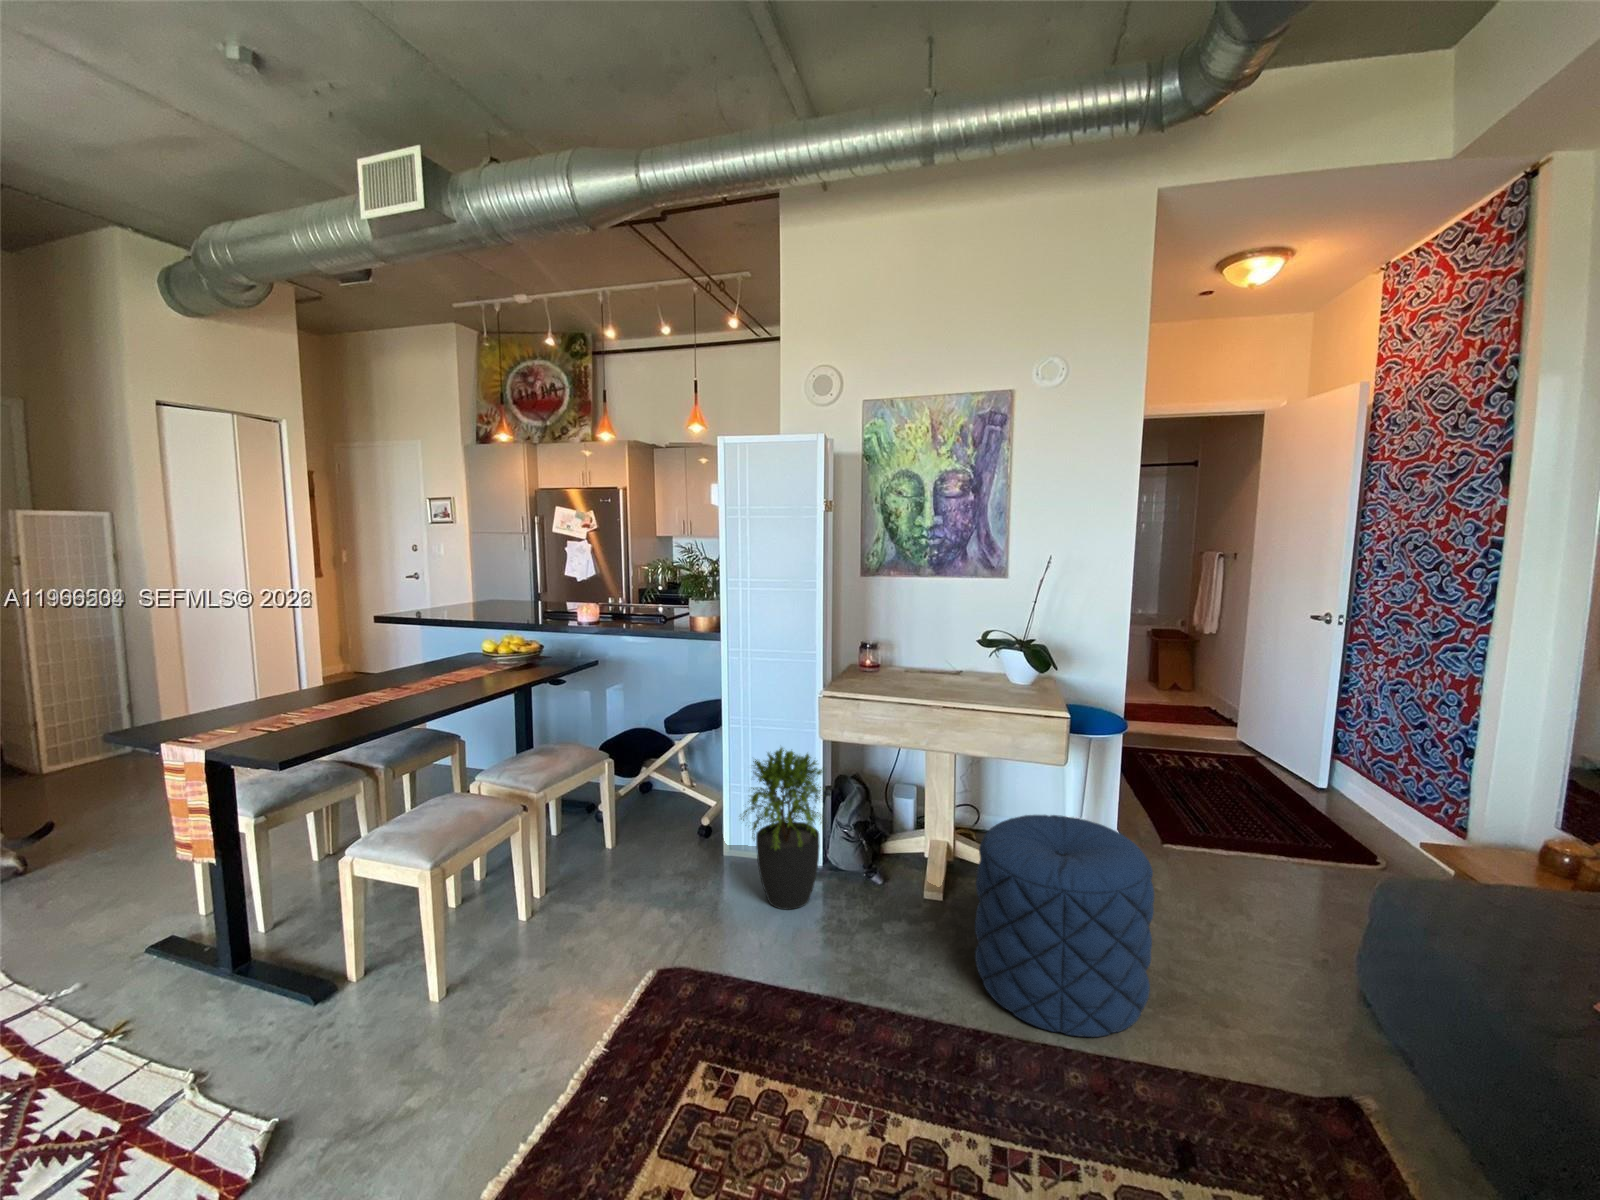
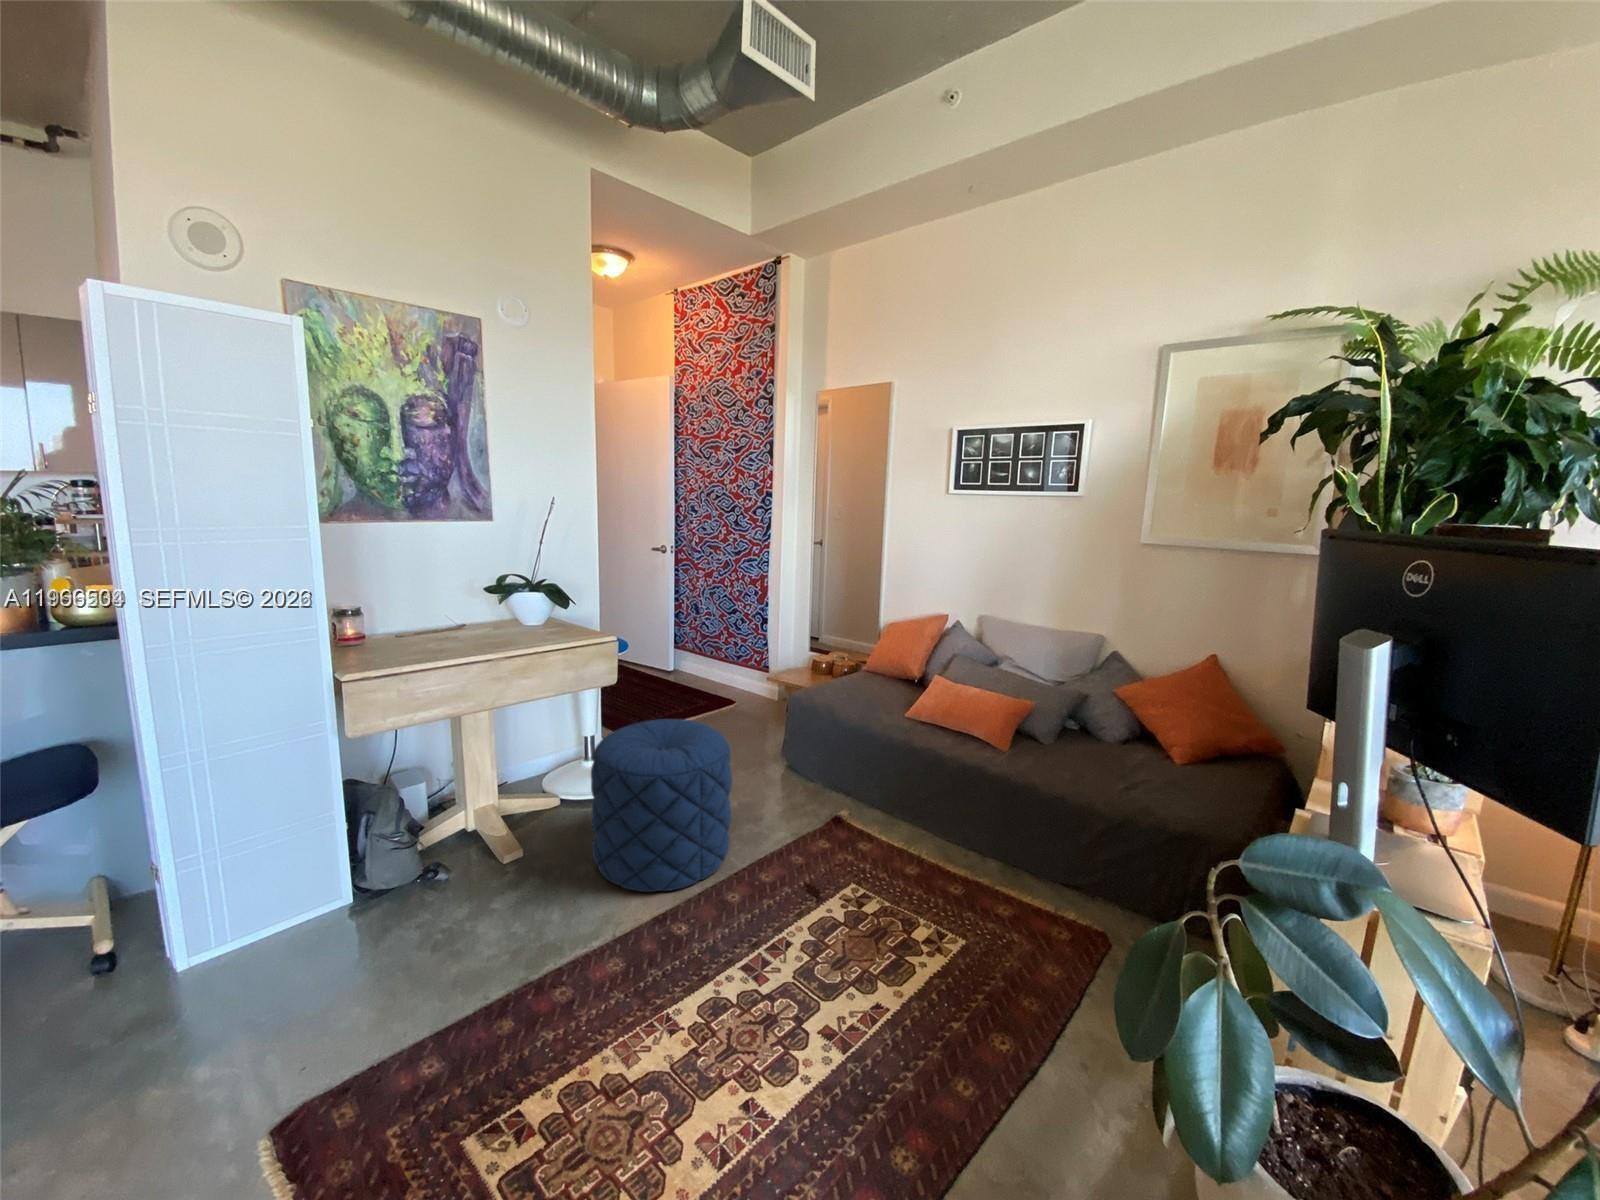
potted plant: present [741,748,826,910] -> none [237,754,401,970]

